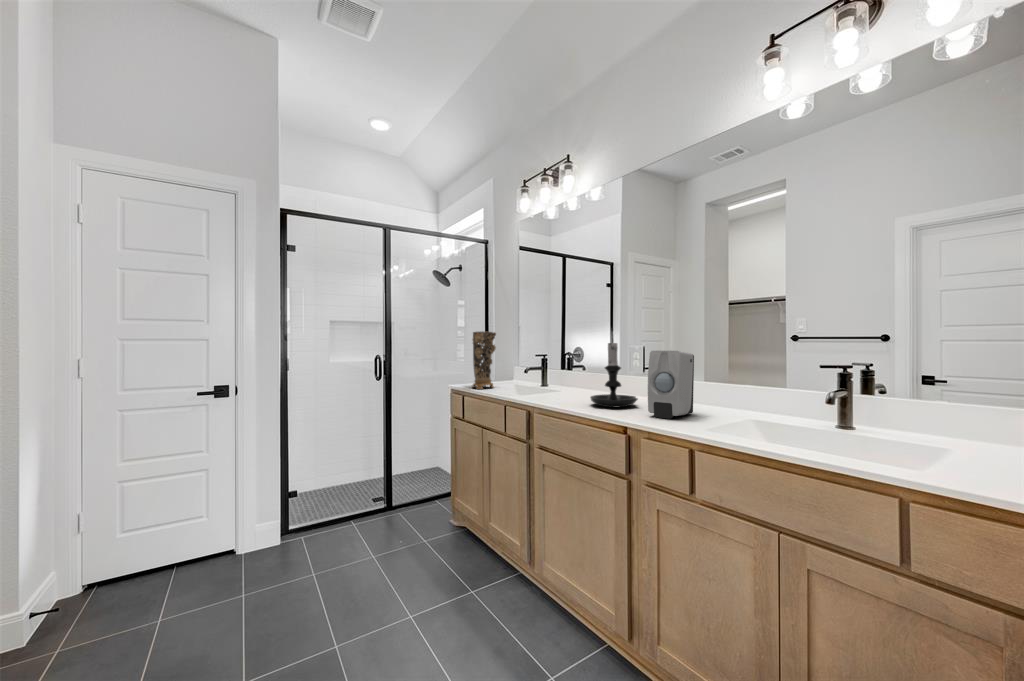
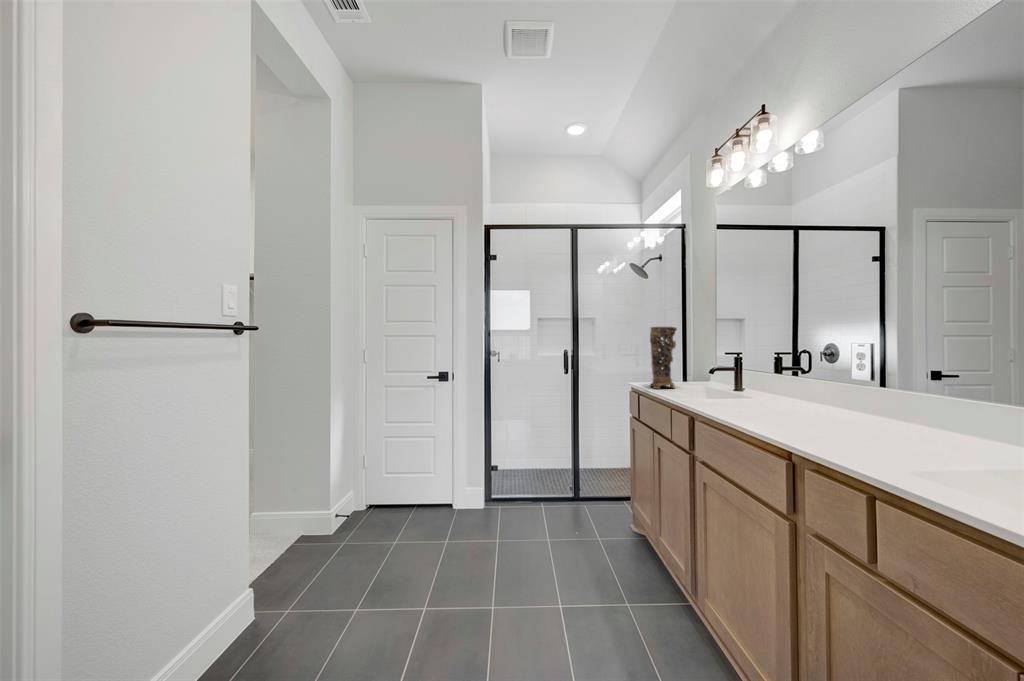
candle holder: present [590,342,638,407] -> none [768,333,841,424]
soap dispenser: present [648,351,694,419] -> none [835,351,928,447]

